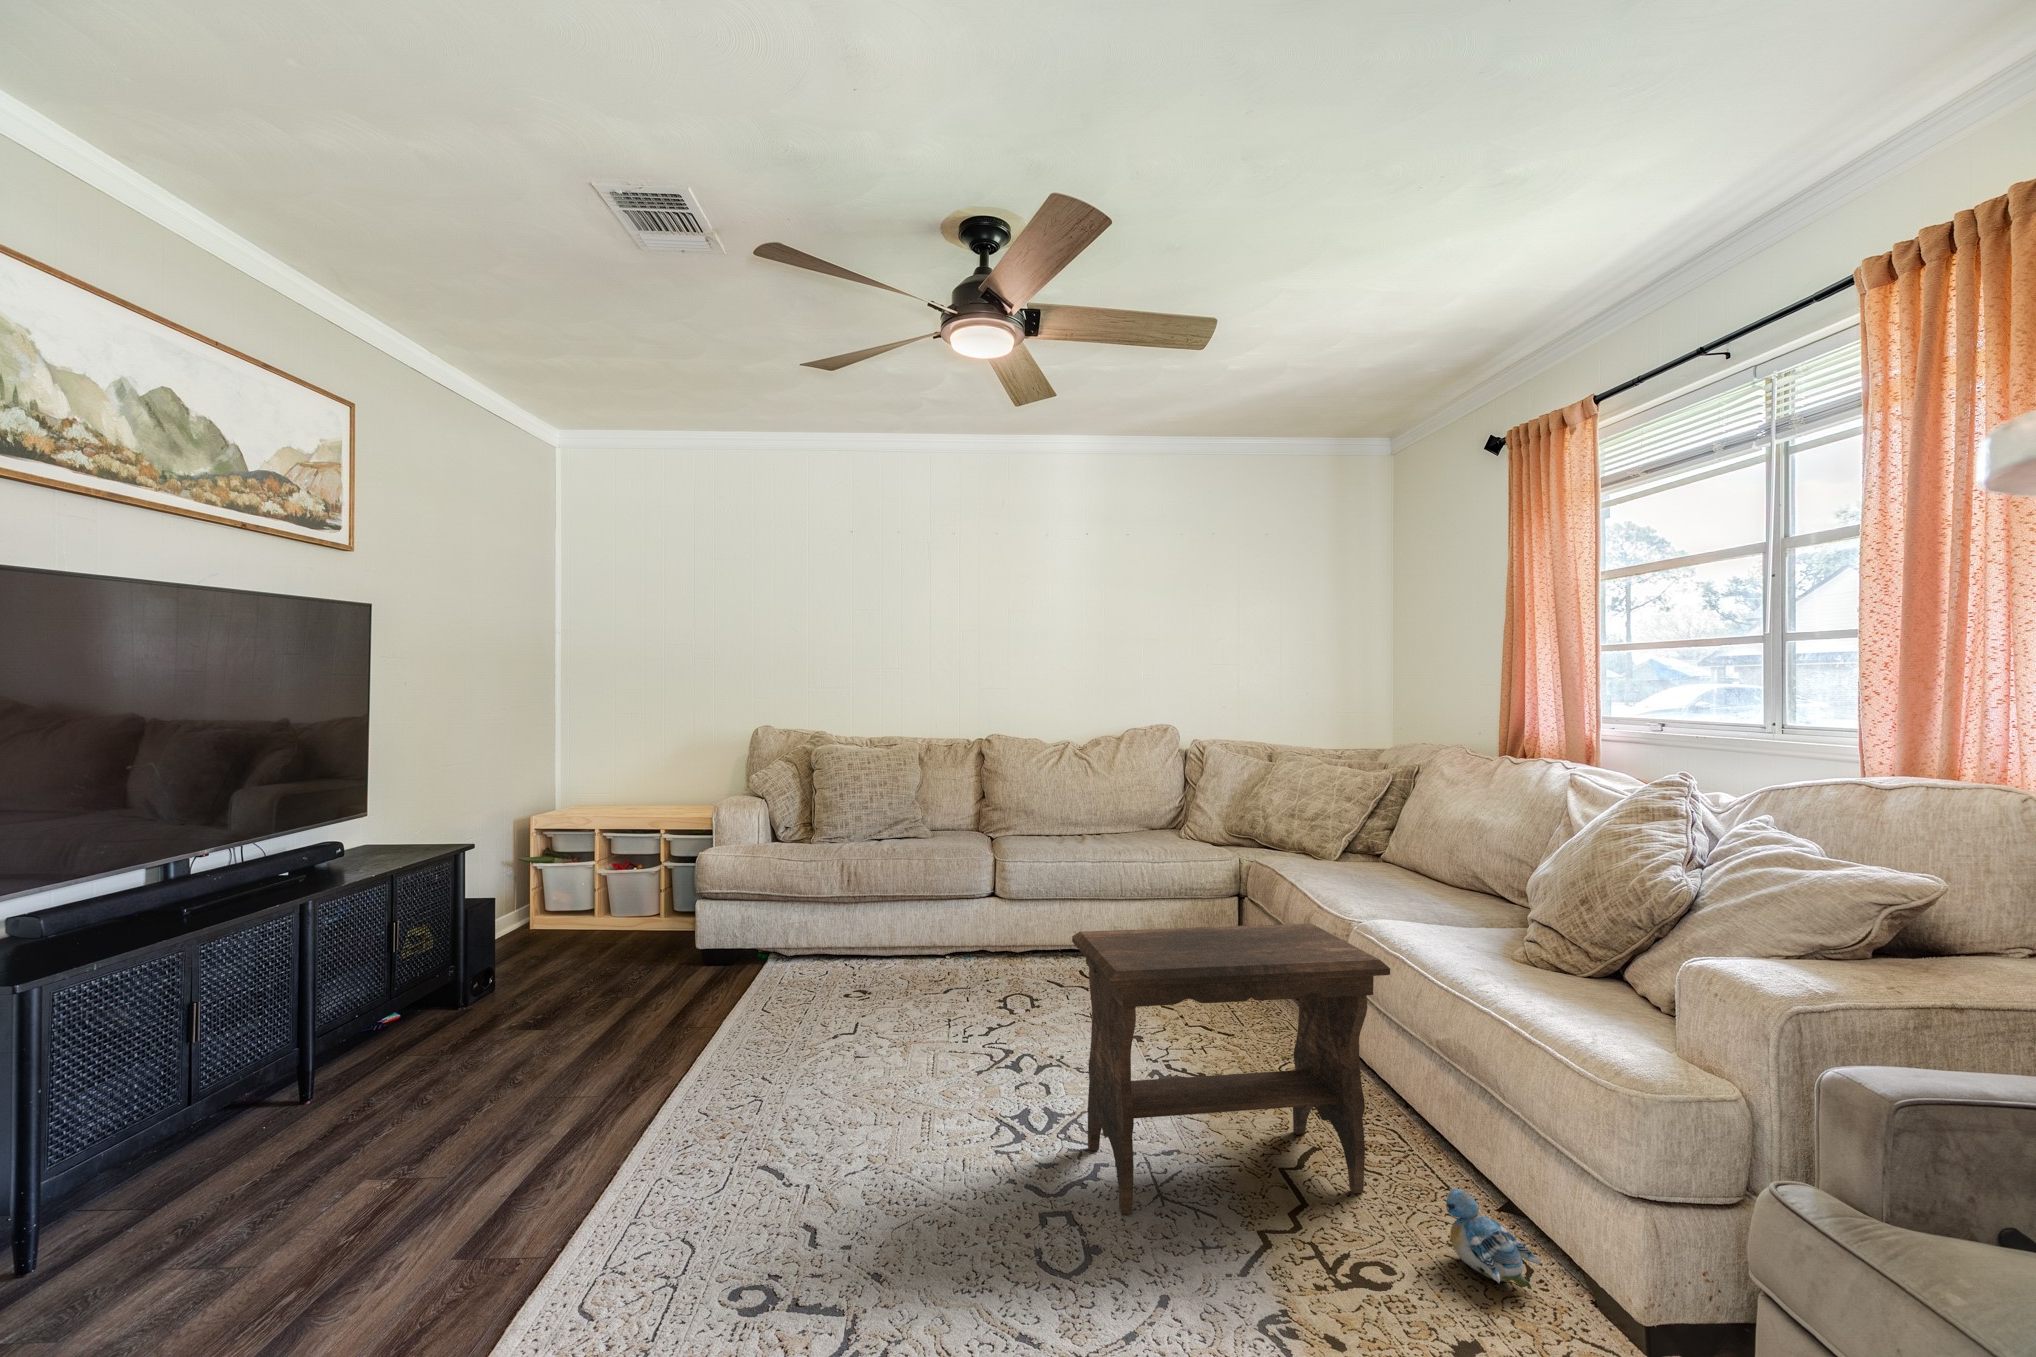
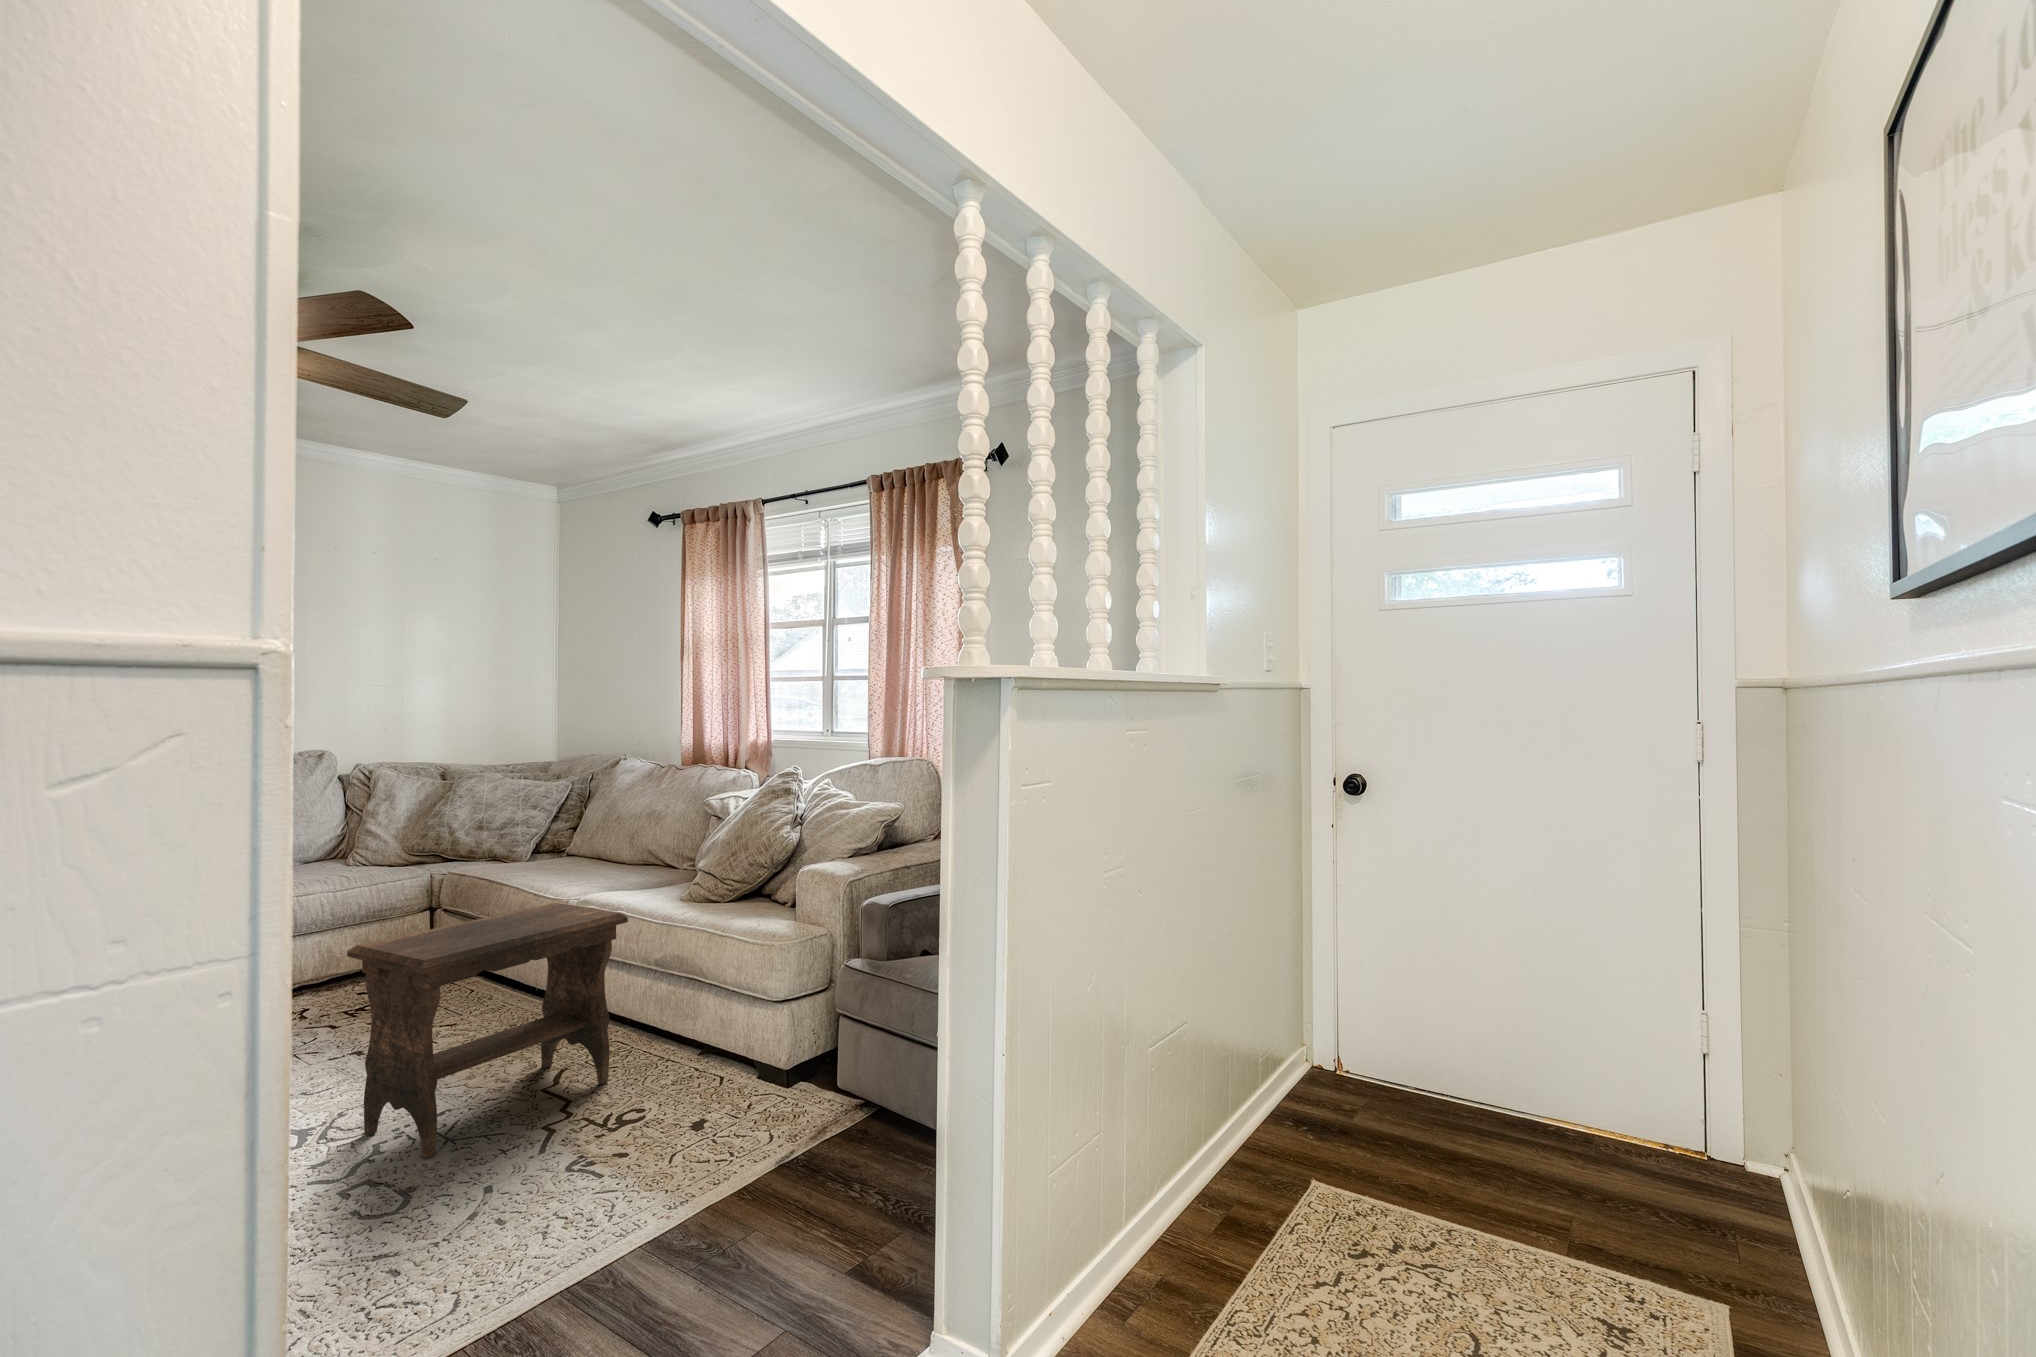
plush toy: present [1446,1189,1540,1289] -> none [670,1047,728,1092]

